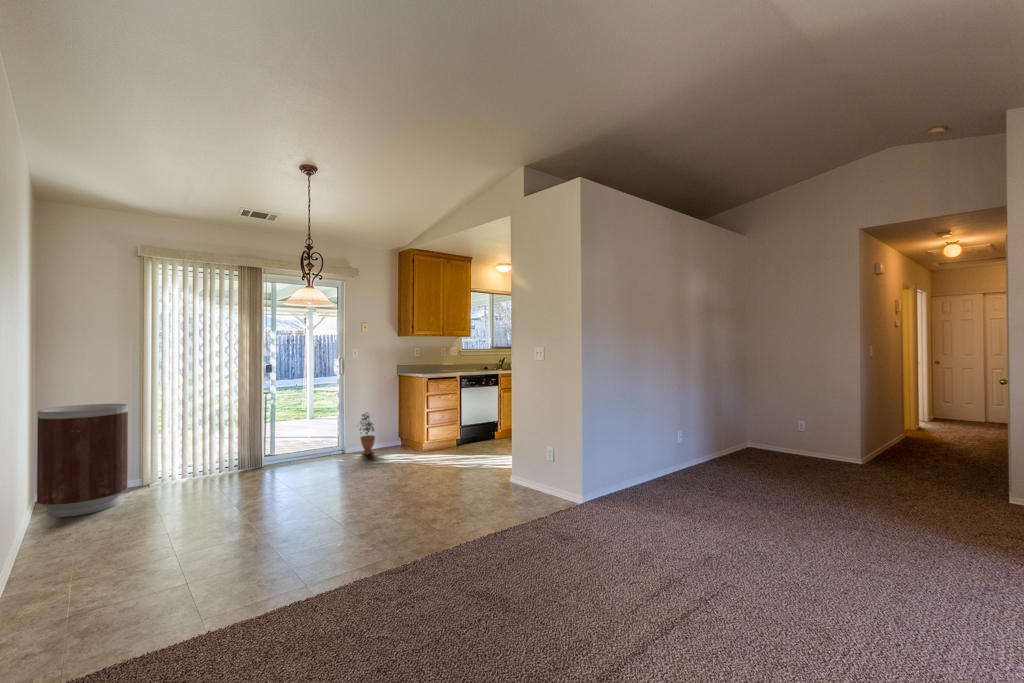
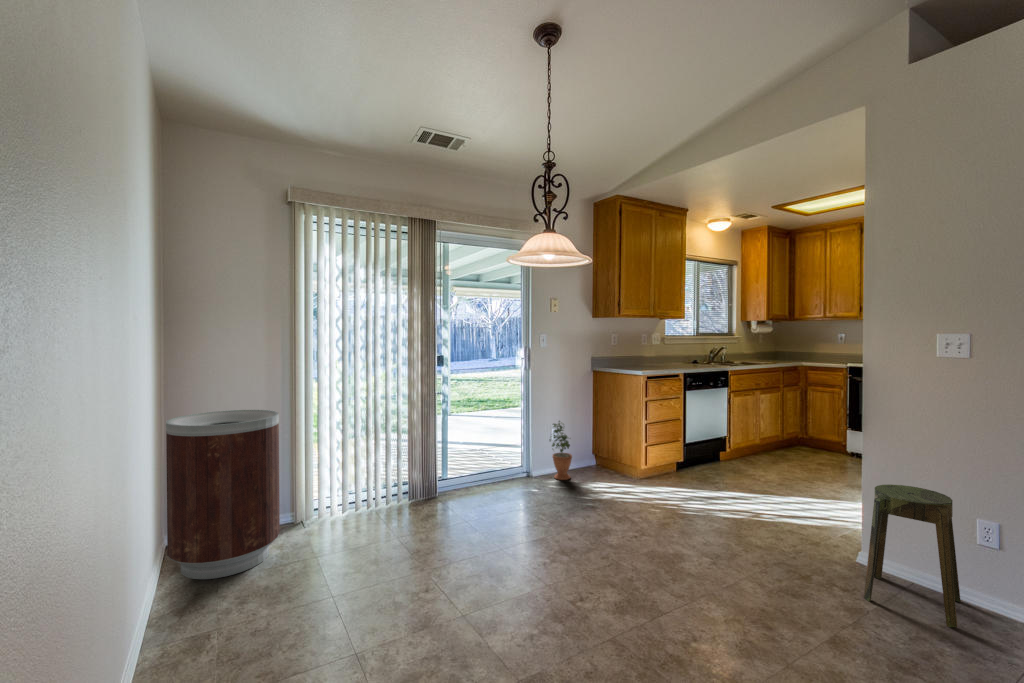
stool: none [495,433,543,502] -> present [864,485,961,627]

